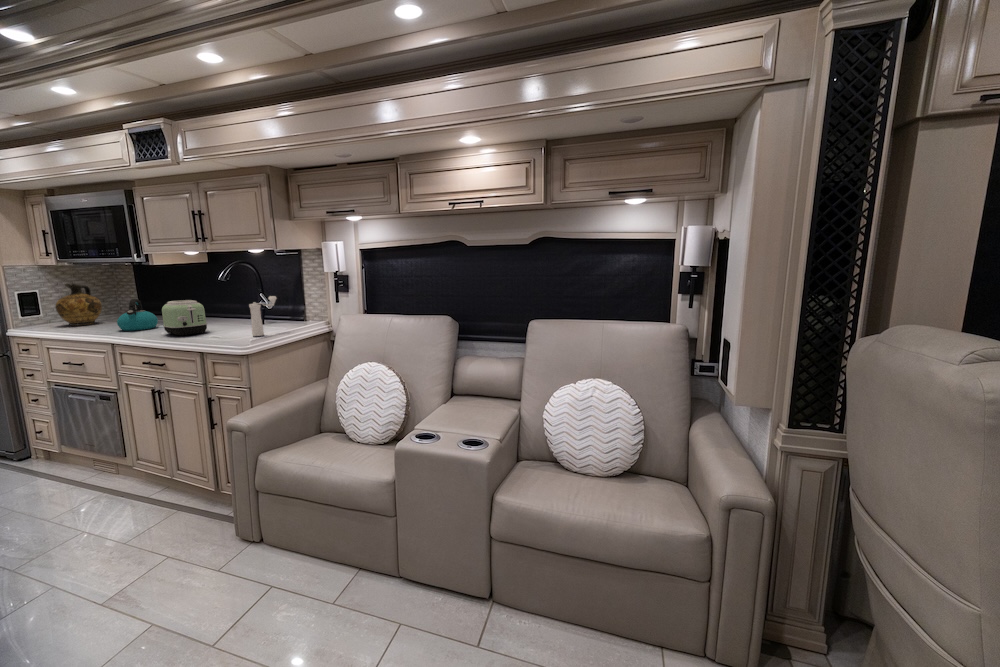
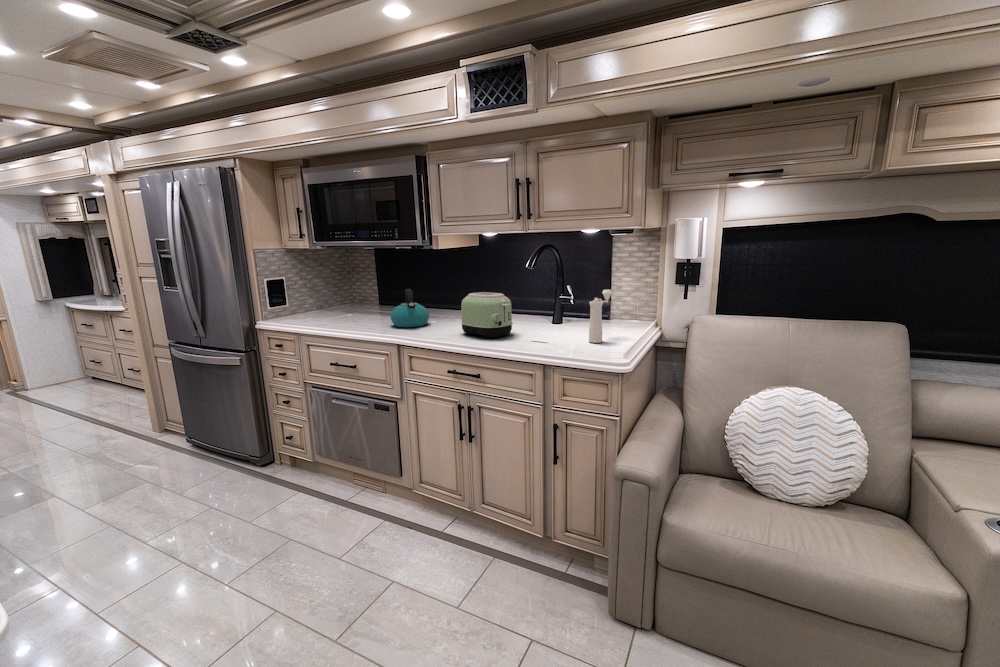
ceramic jug: present [55,284,102,326] -> none [308,269,349,318]

